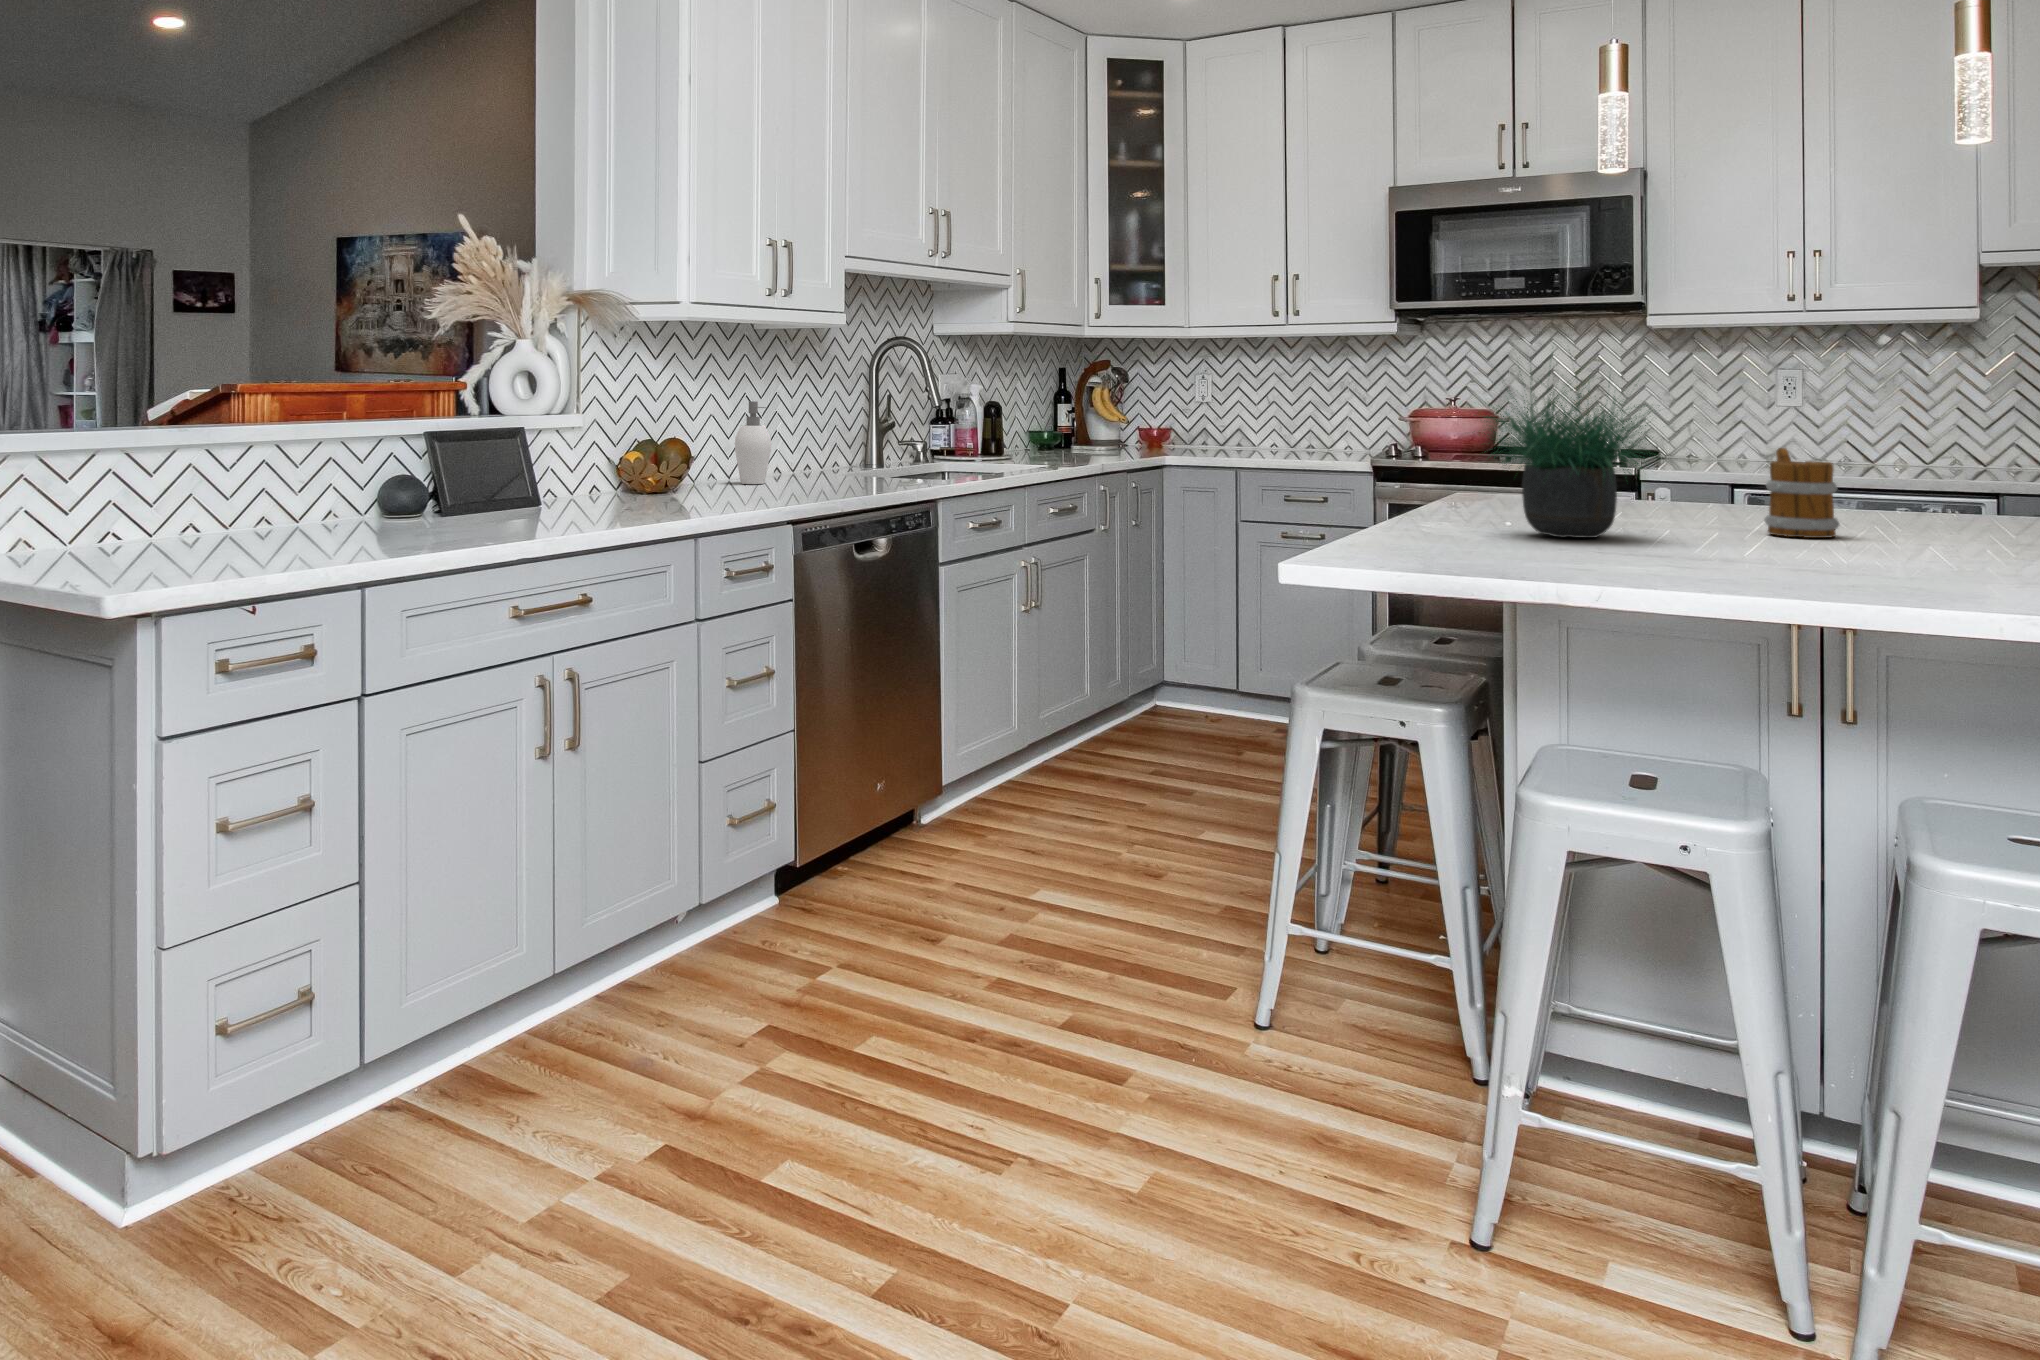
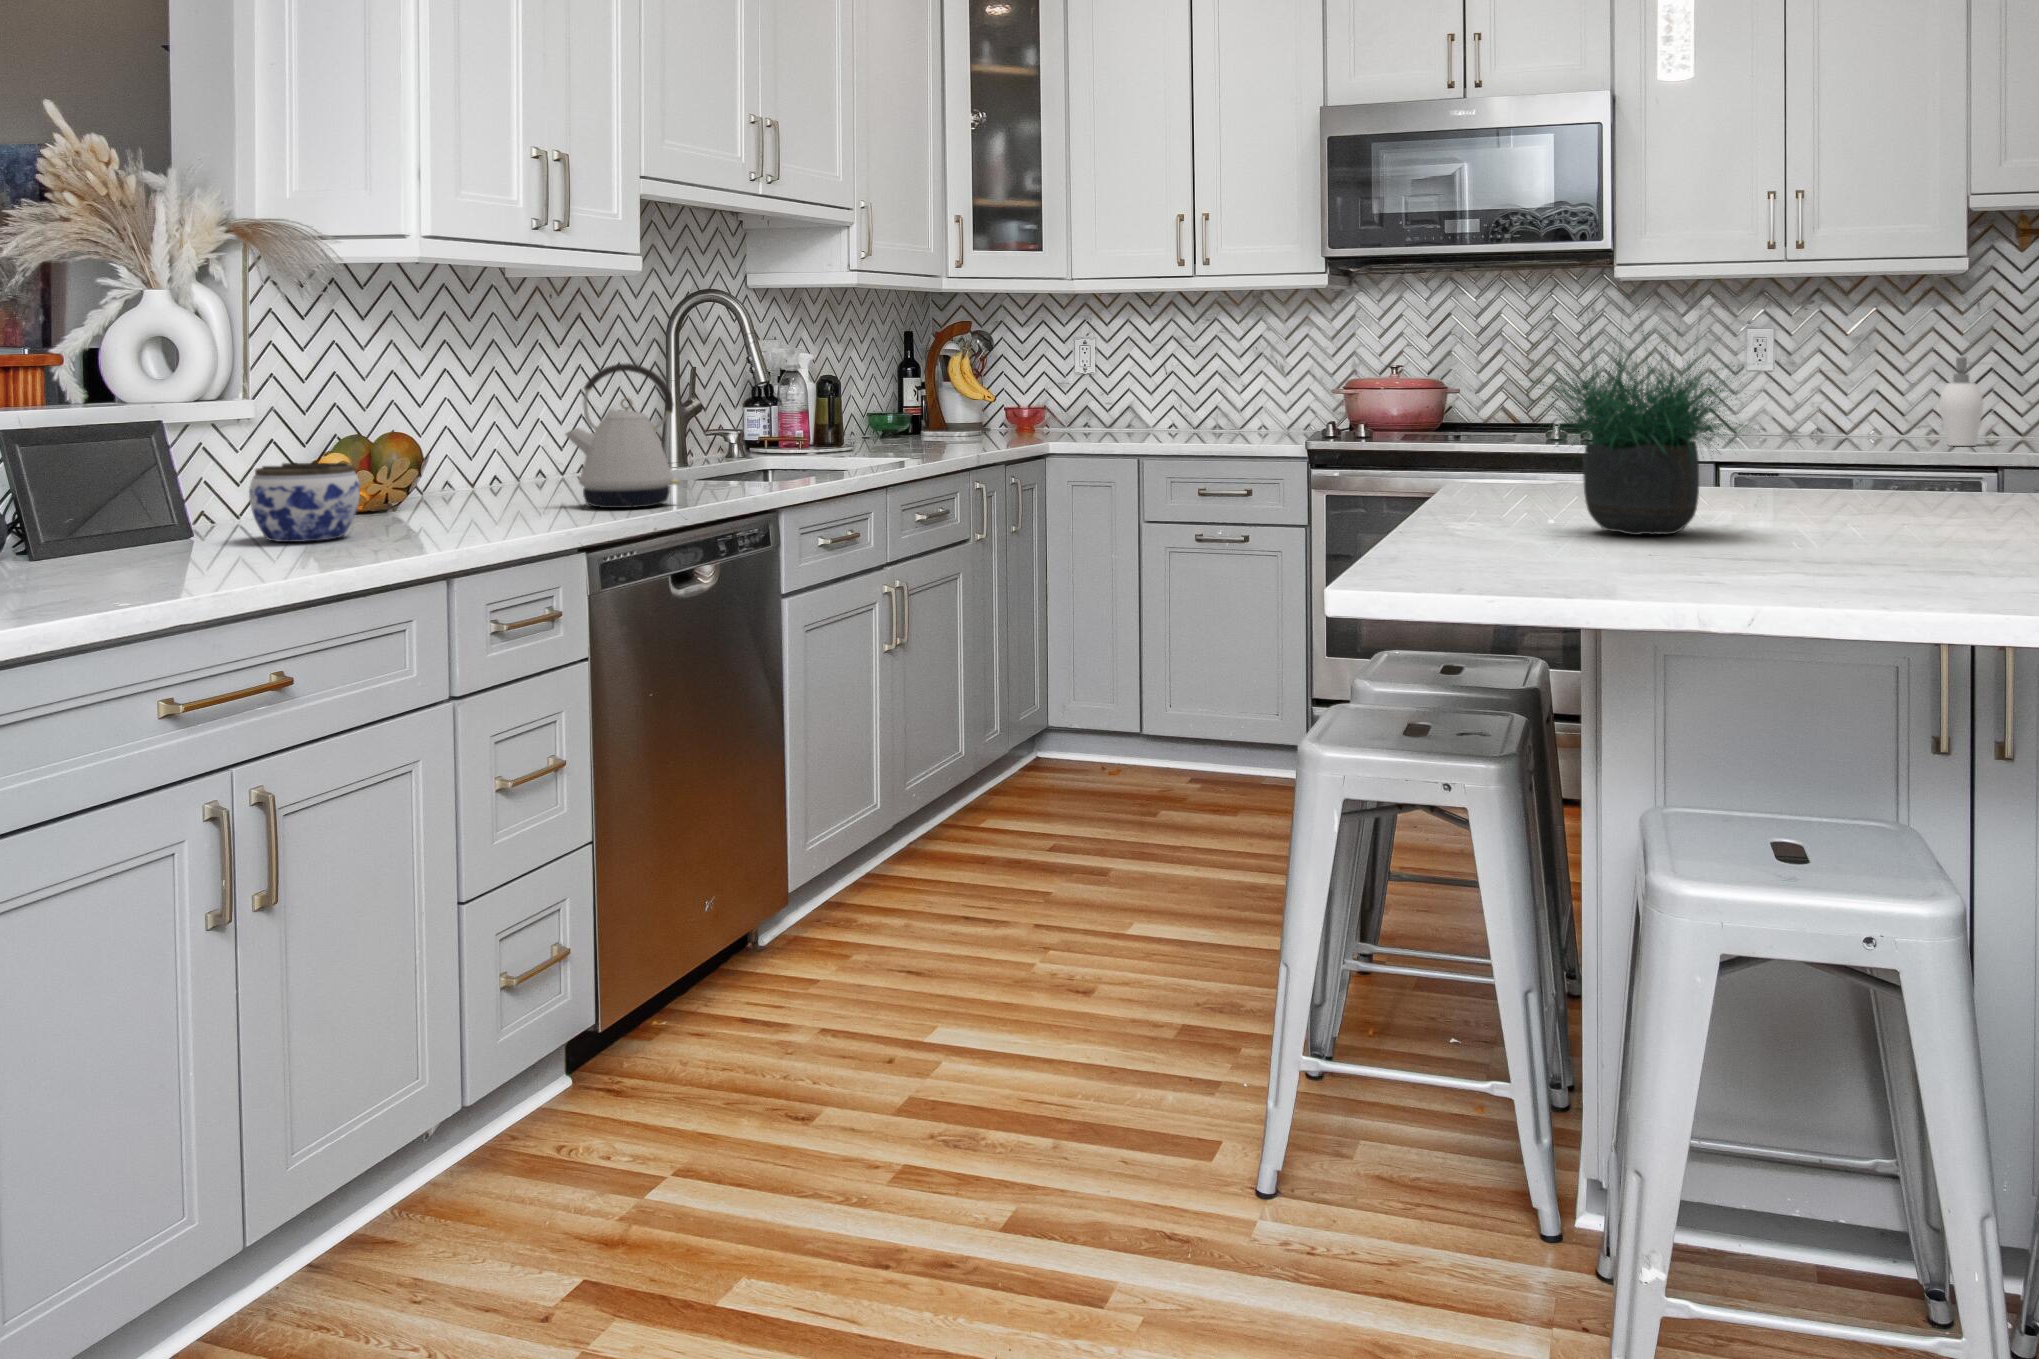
kettle: none [783,393,863,497] -> present [566,363,681,508]
soap dispenser: present [735,401,771,484] -> present [1939,357,1983,446]
mug: present [1764,448,1840,538] -> none [1852,415,1941,525]
jar: none [574,459,644,512] -> present [249,463,360,542]

